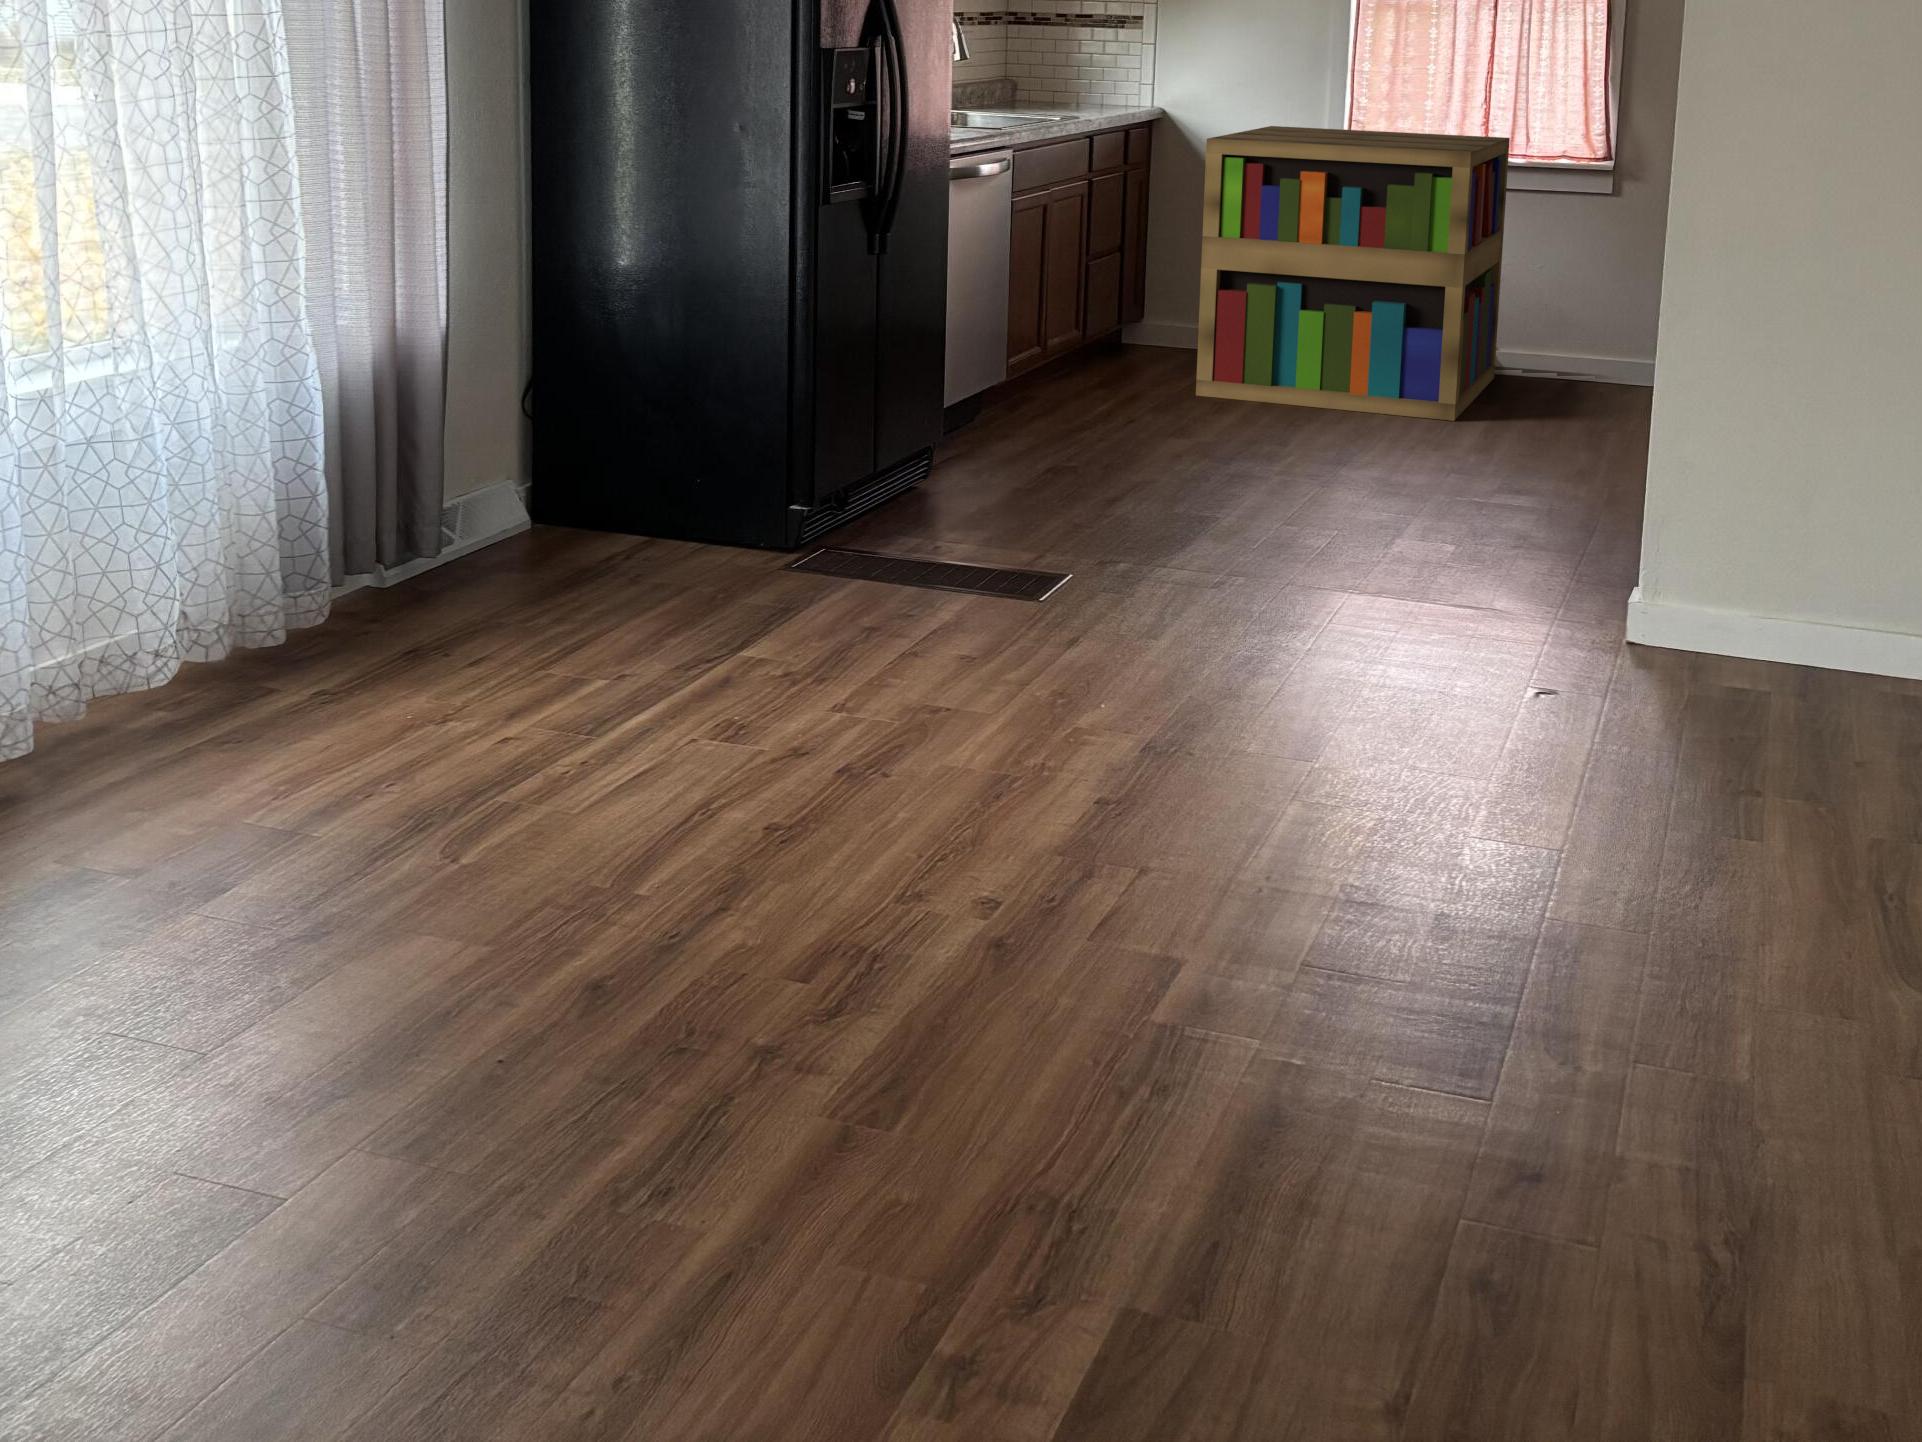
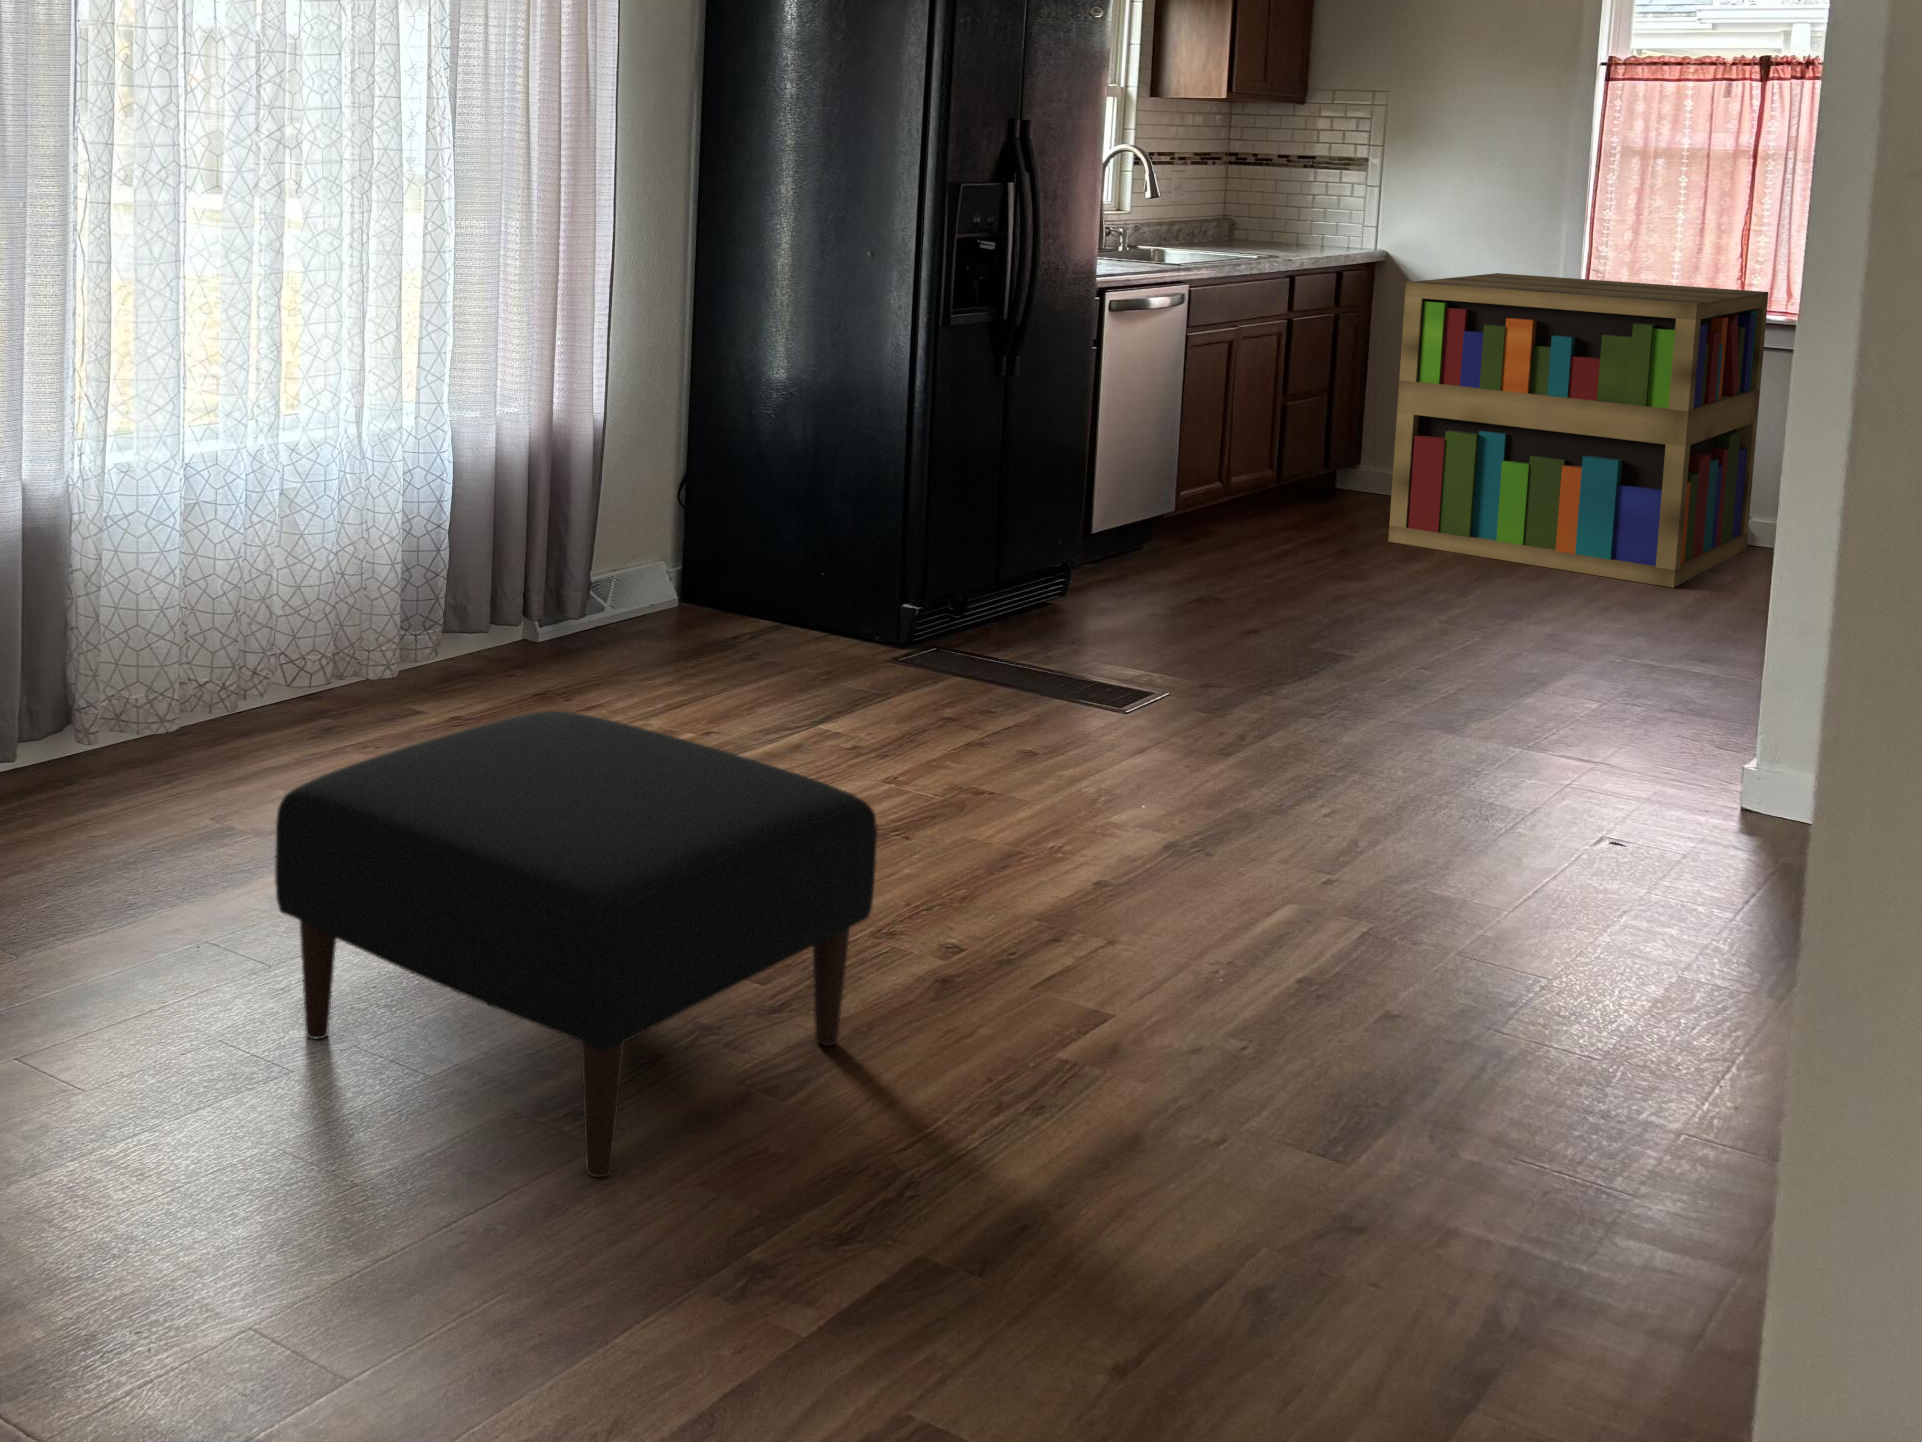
ottoman: none [268,686,956,1223] -> present [275,711,877,1177]

